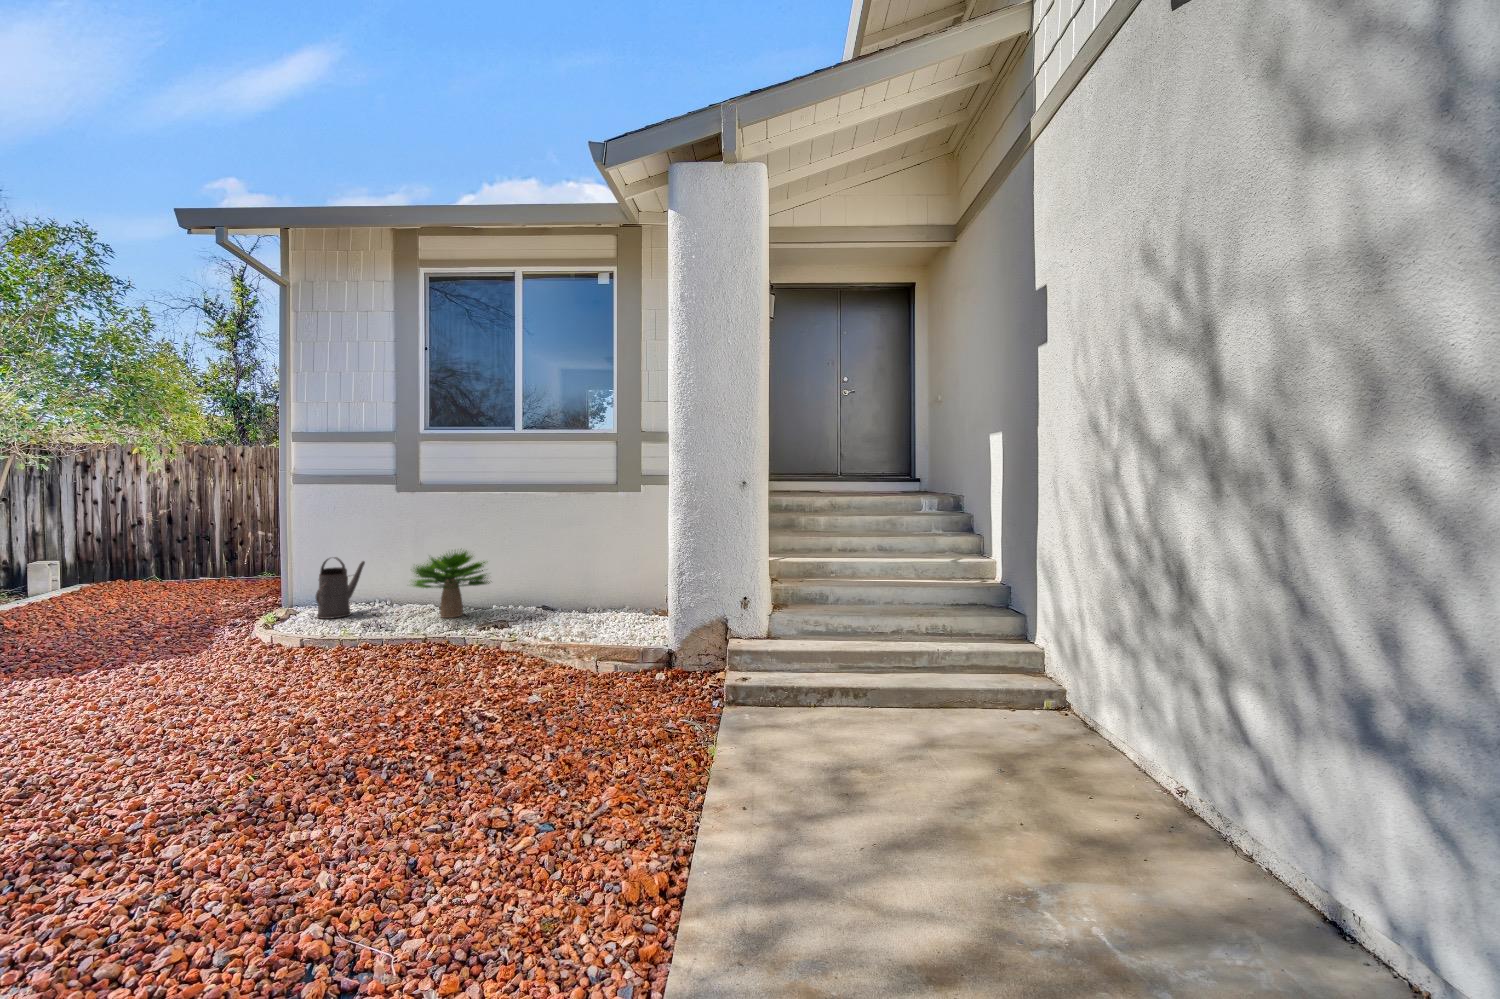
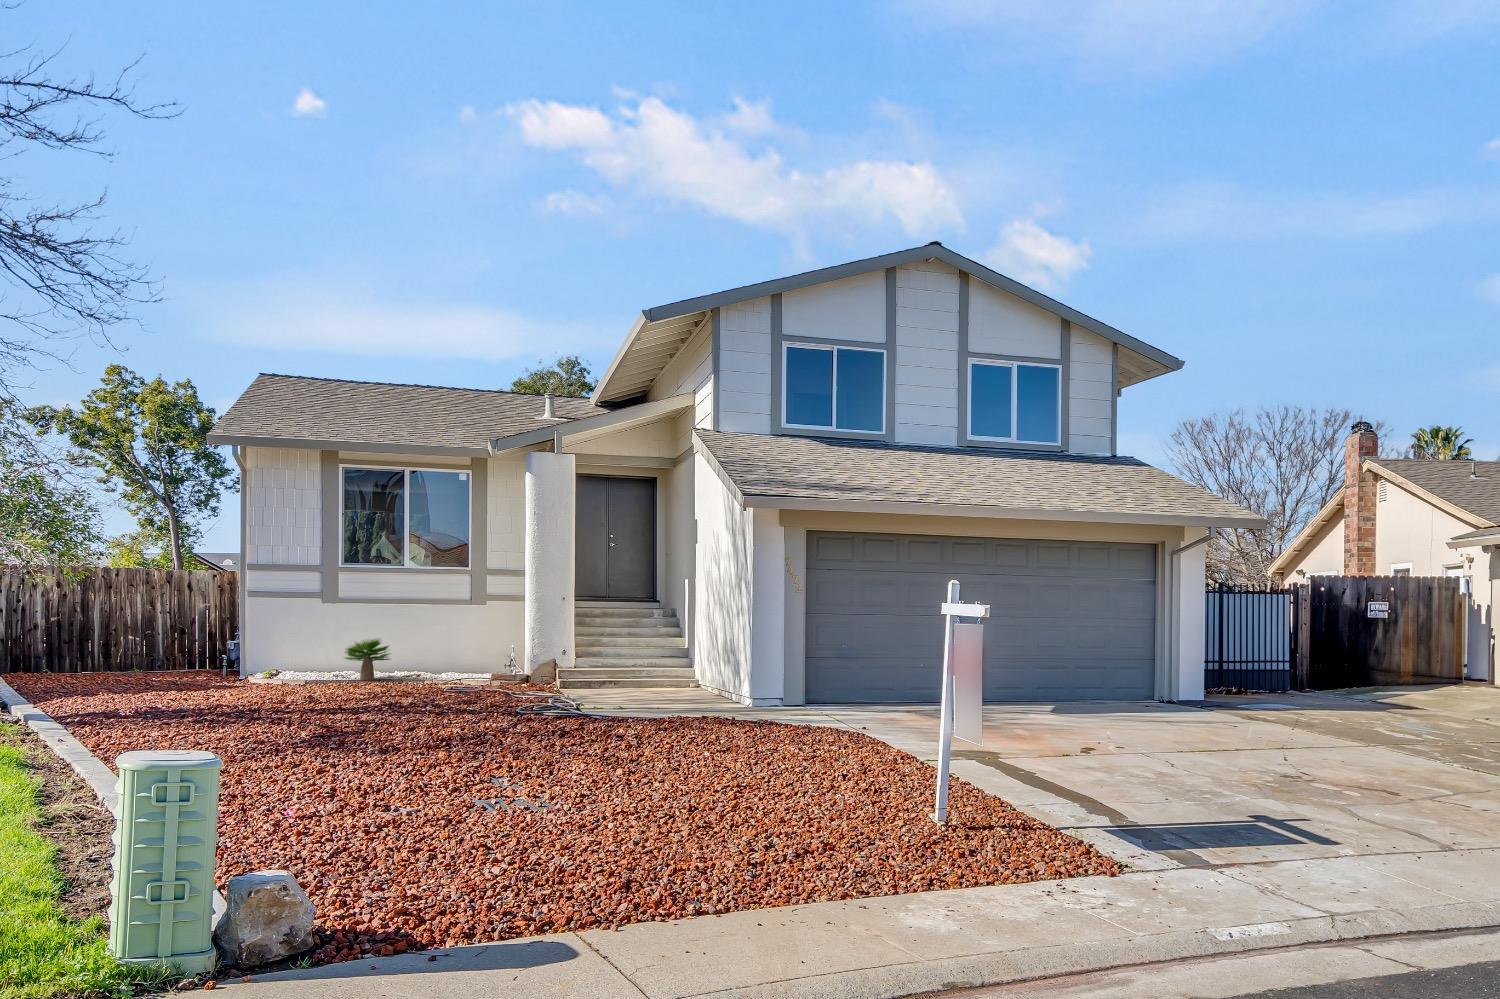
watering can: present [316,557,365,619] -> none [280,644,300,682]

